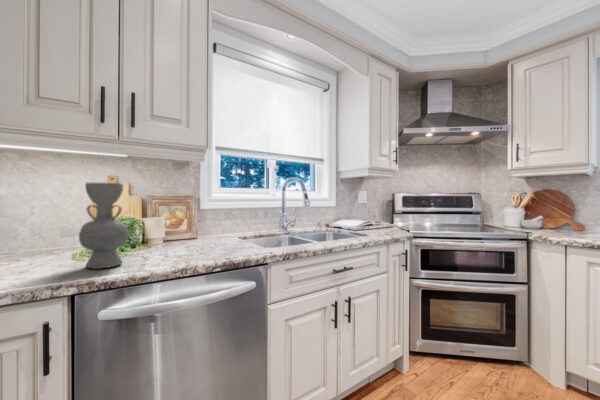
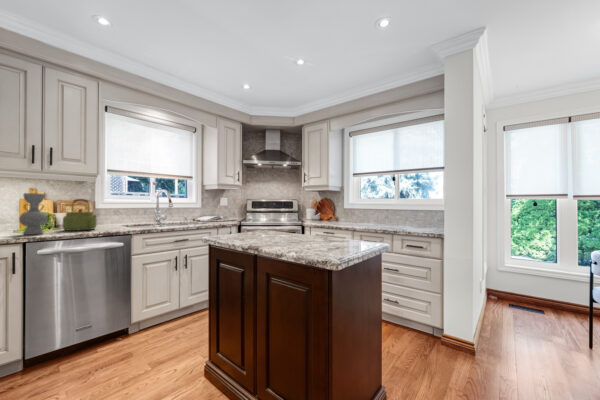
kettle: none [154,193,210,254] -> present [63,199,97,231]

